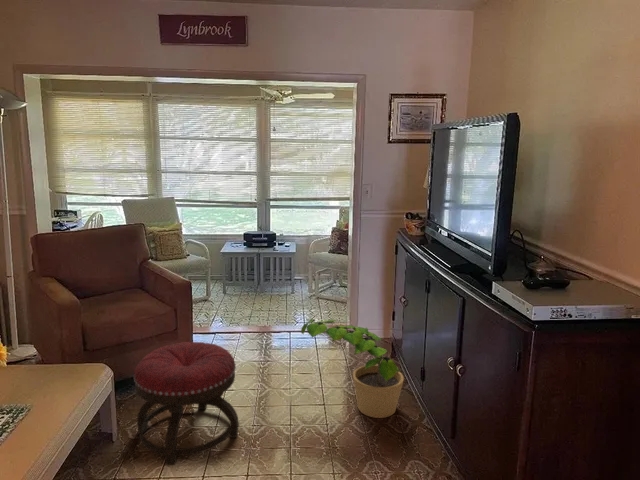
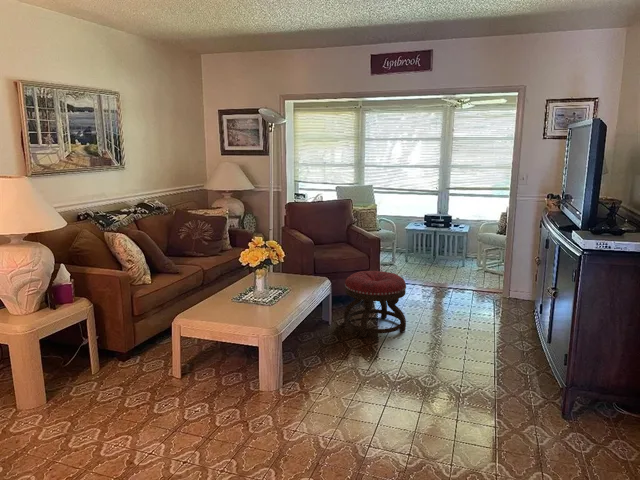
potted plant: present [301,319,404,418] -> none [453,264,528,338]

